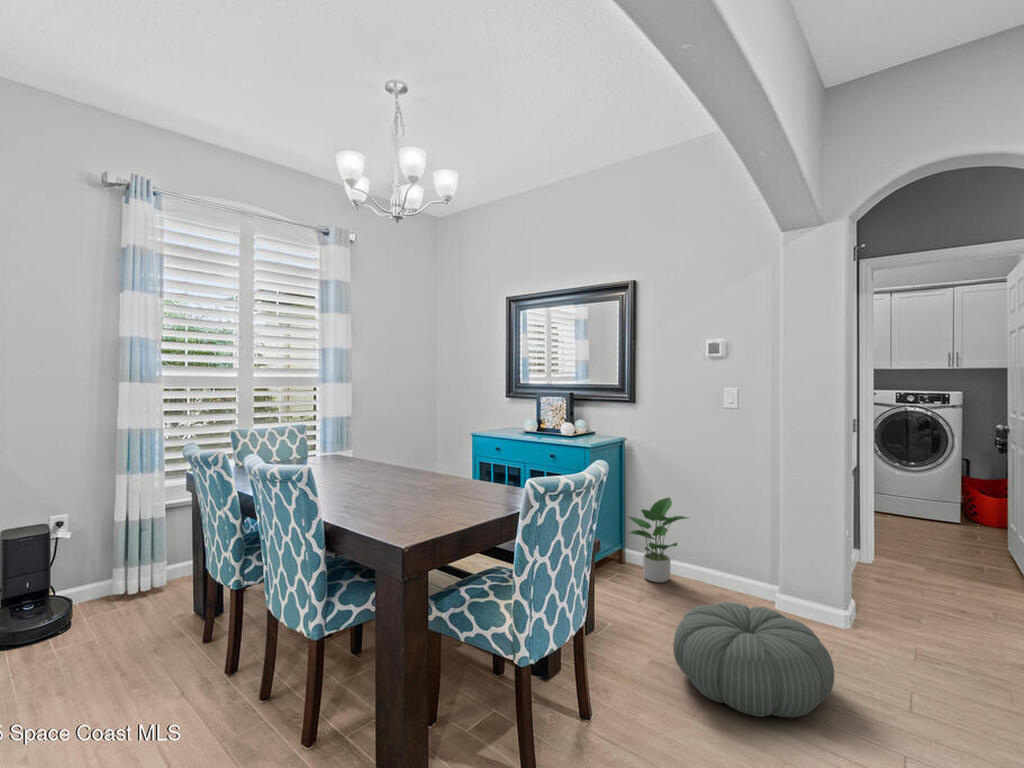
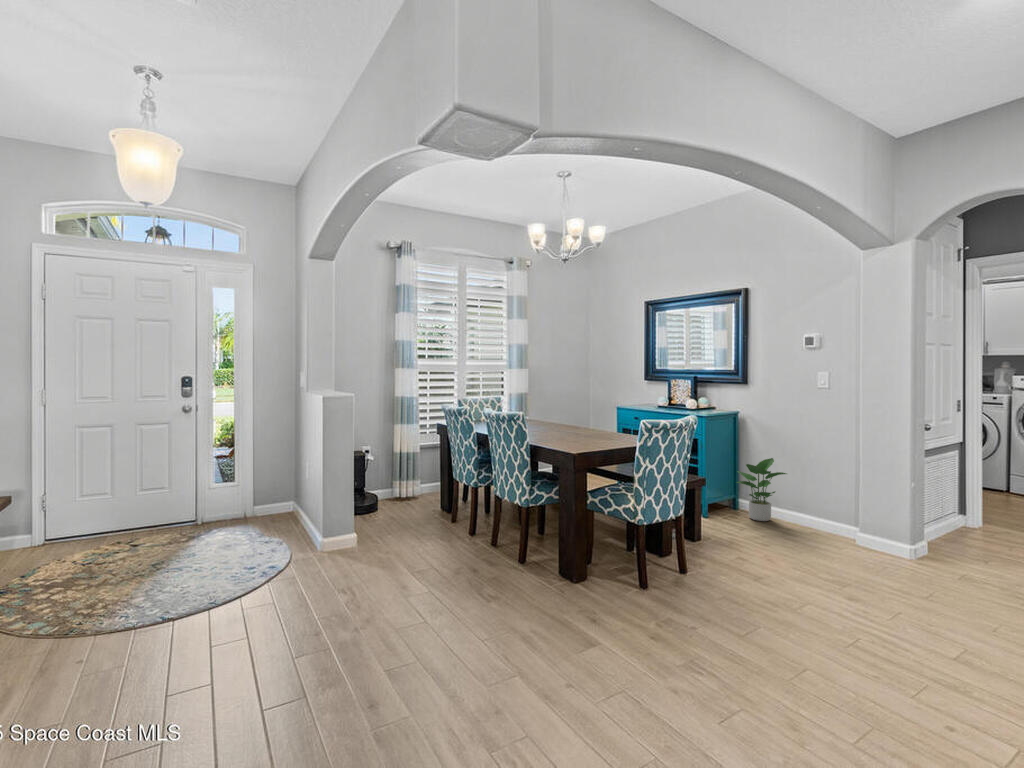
pouf: present [673,602,834,717] -> none [749,522,862,586]

